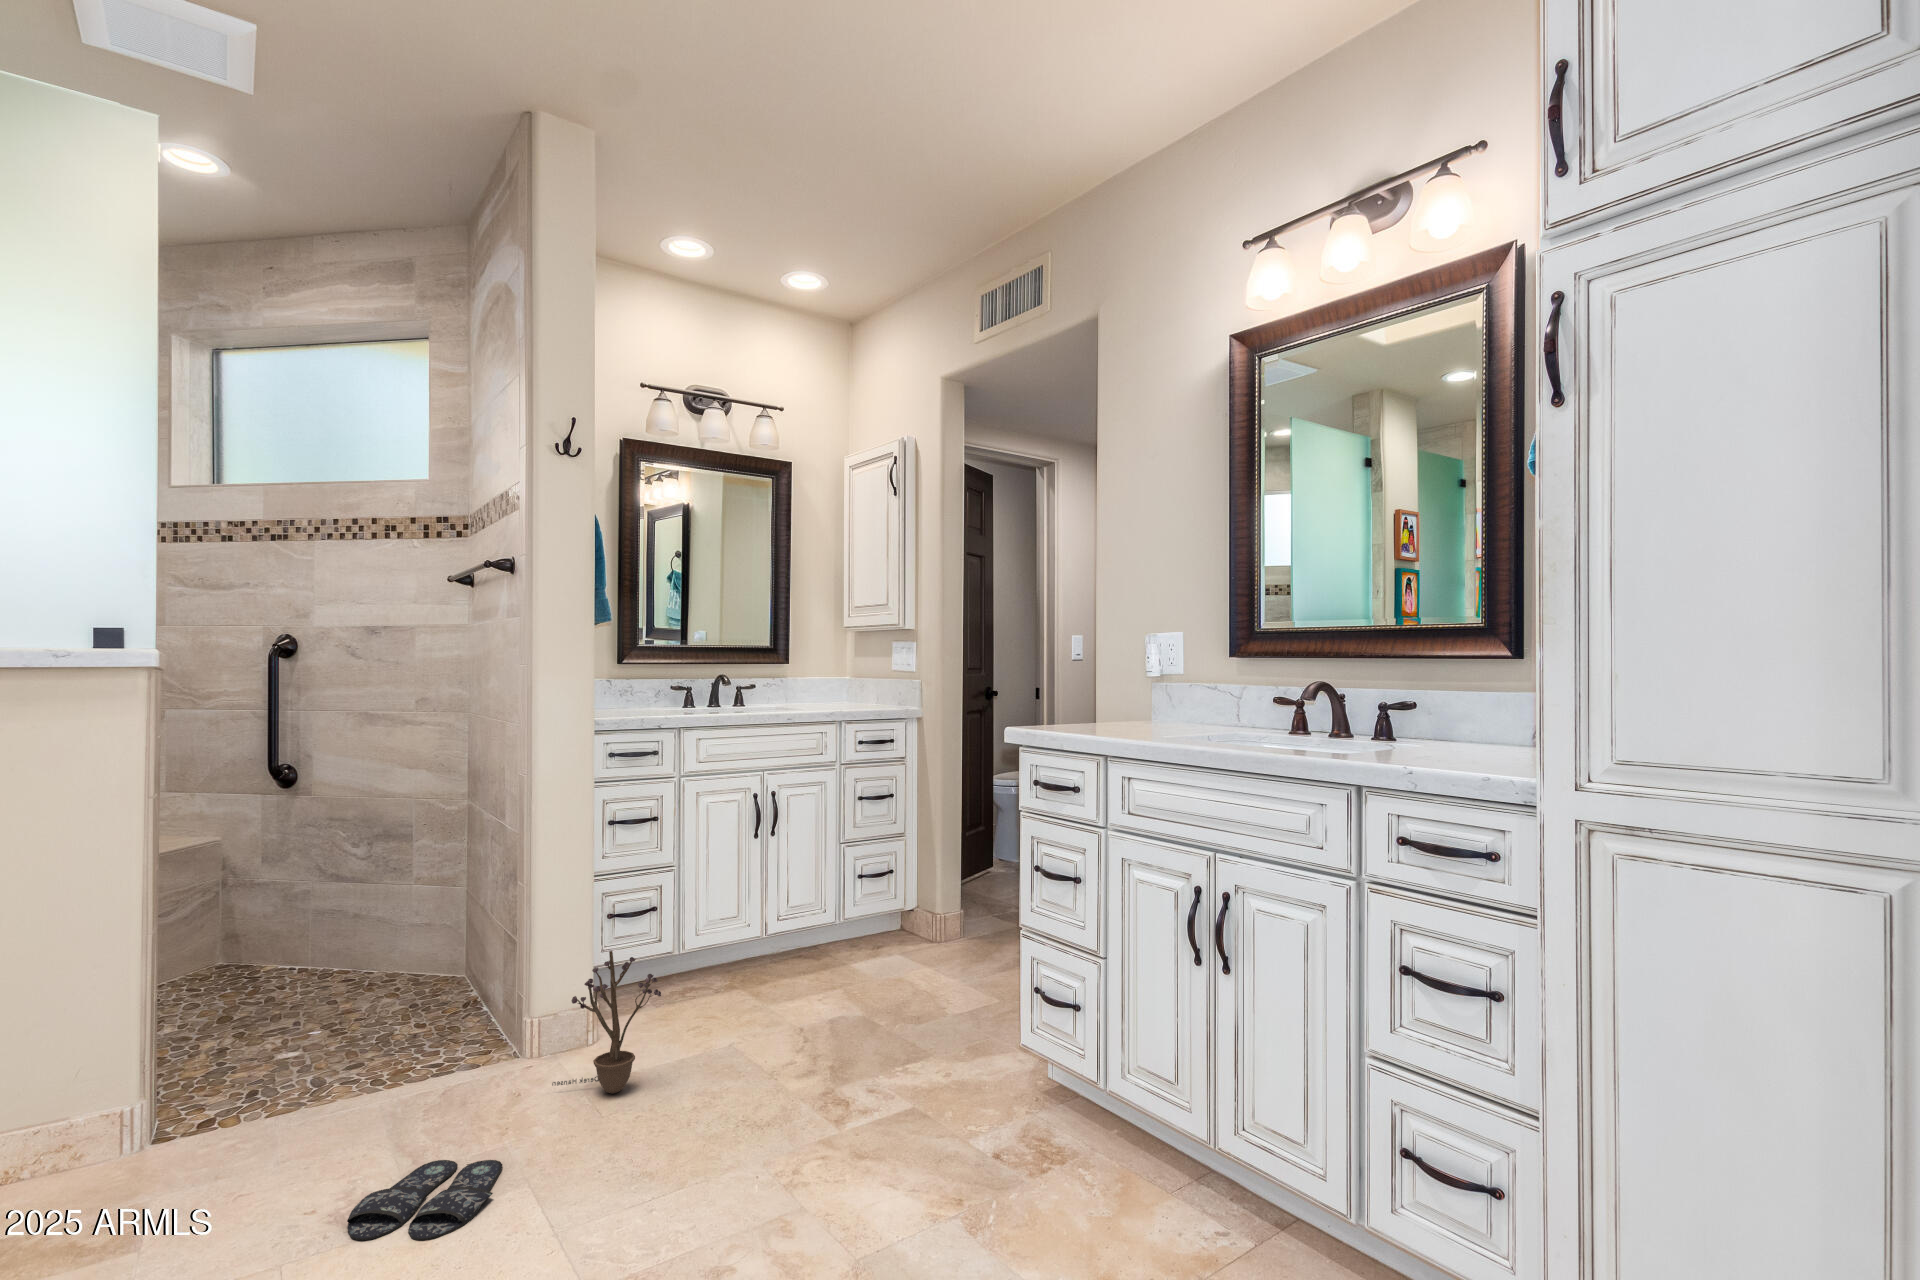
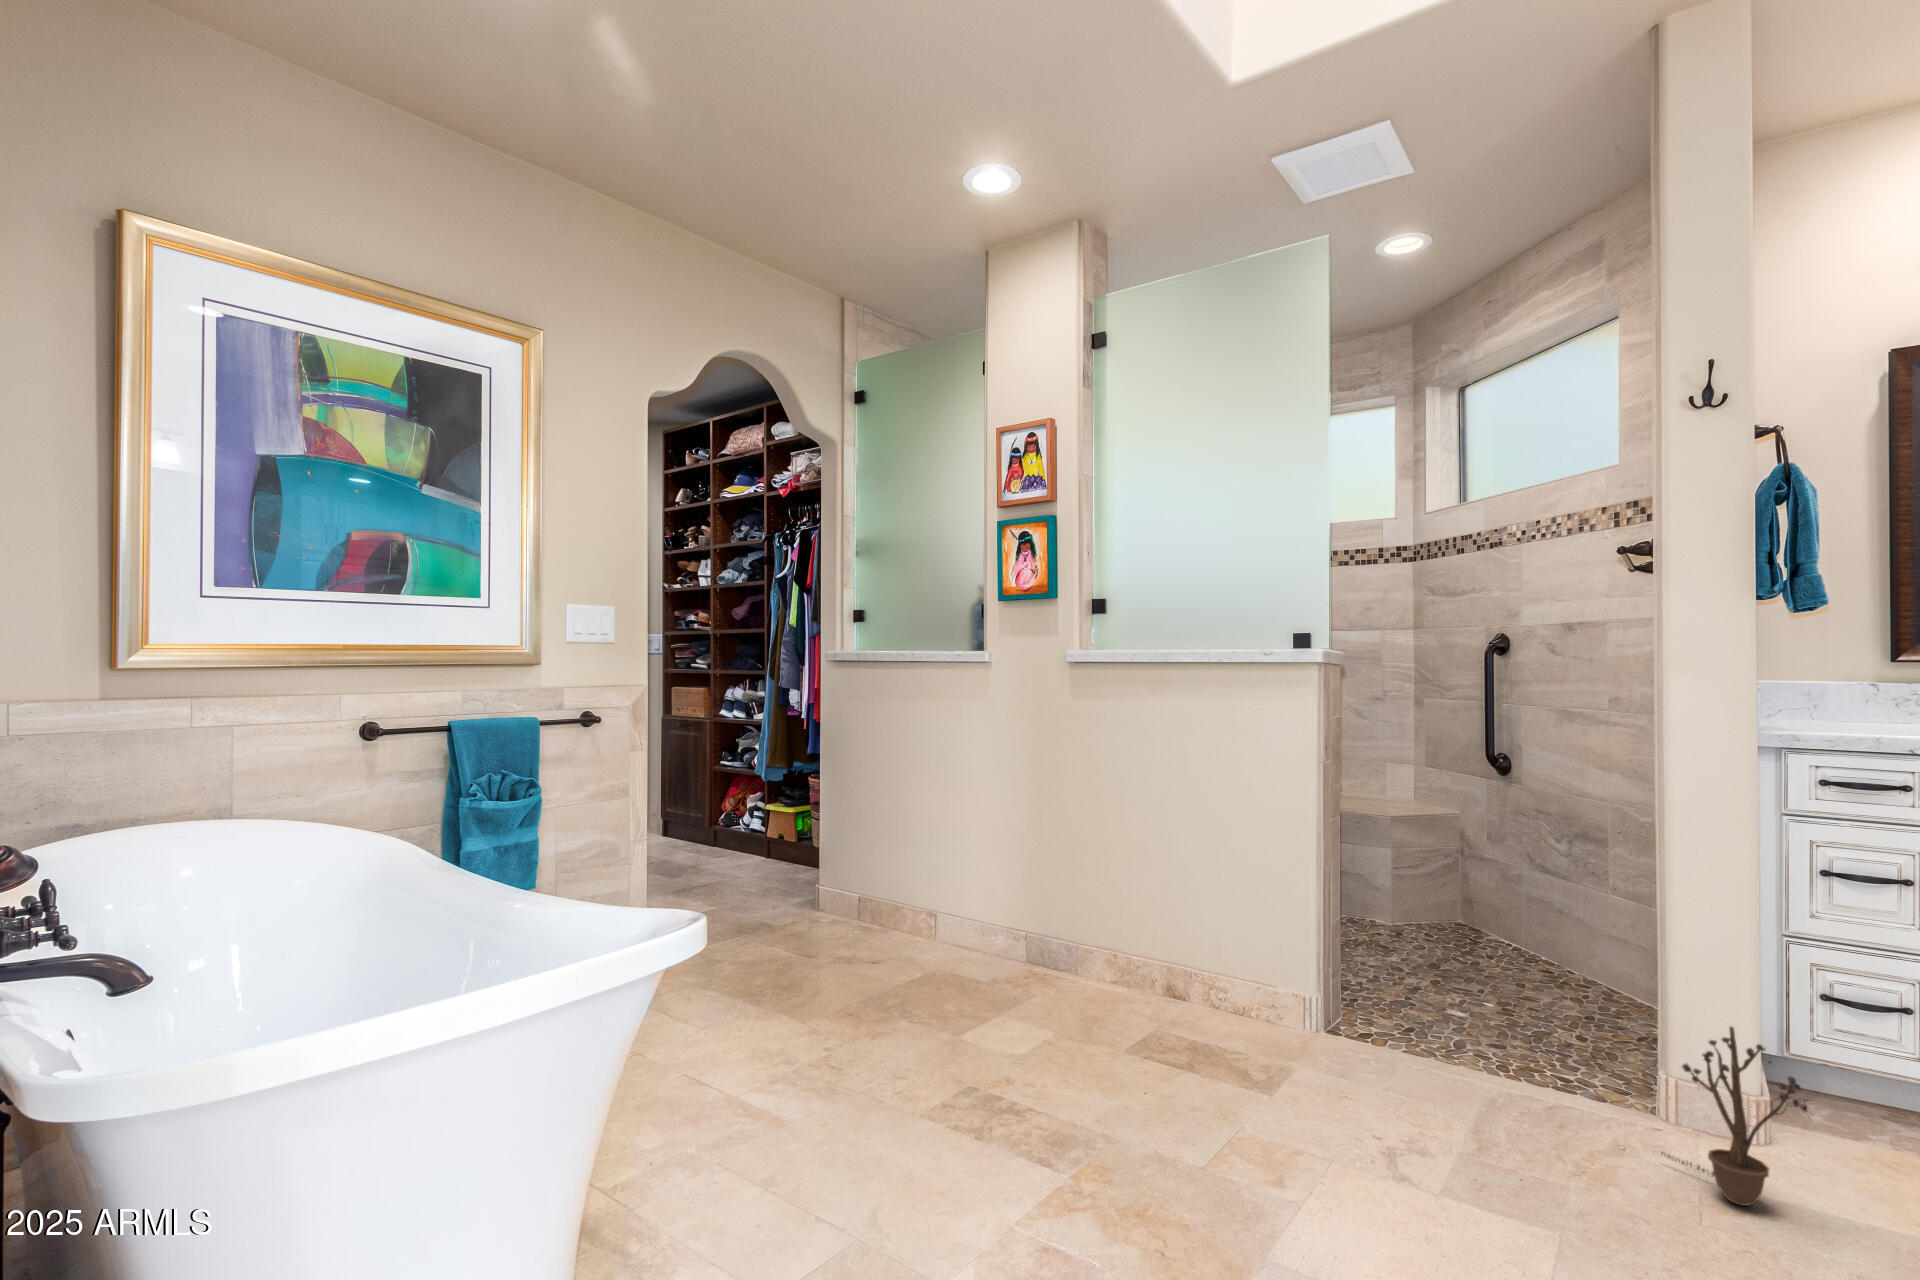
slippers: present [347,1160,502,1241] -> none [1390,1152,1551,1226]

